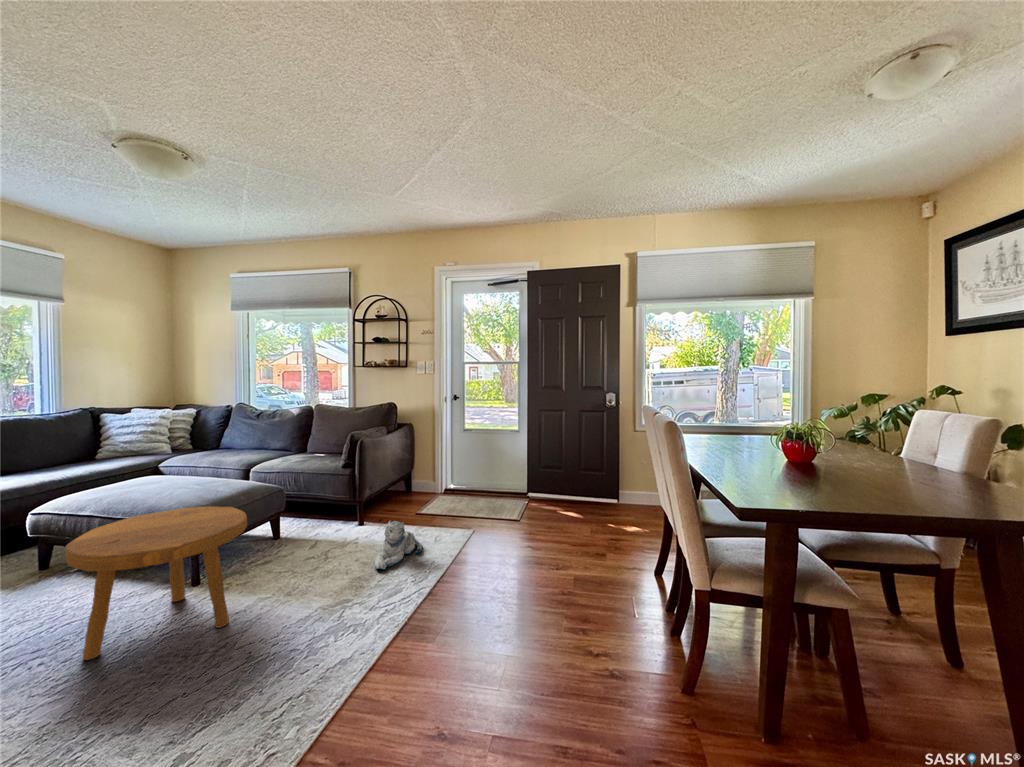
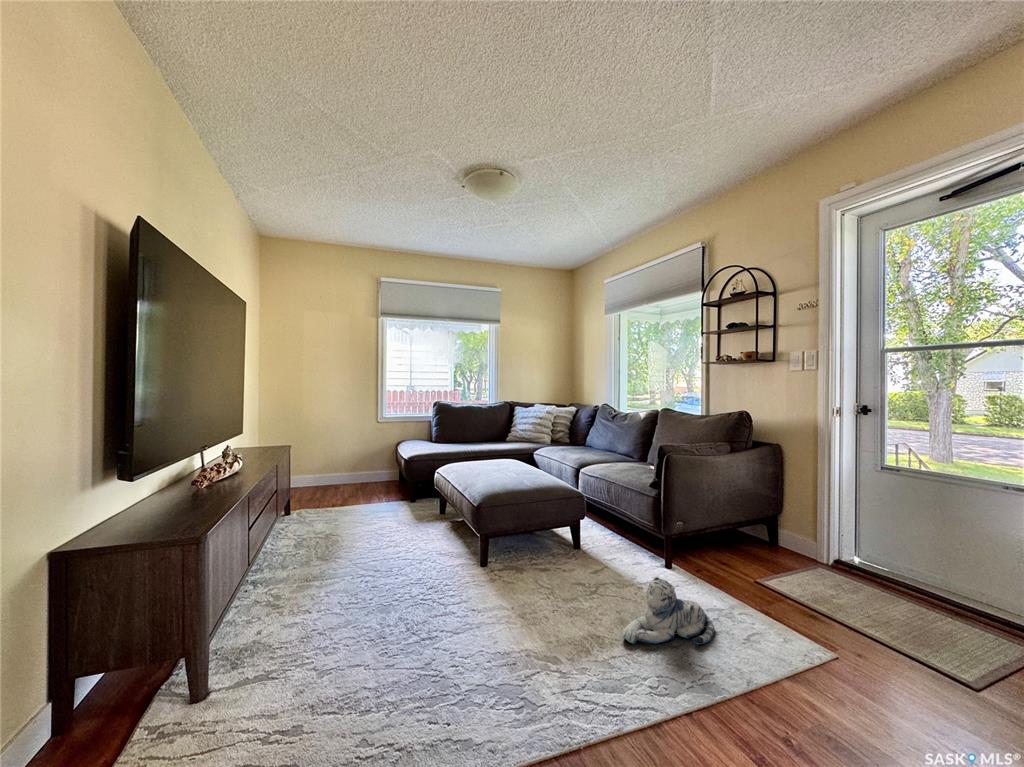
footstool: present [65,506,247,660] -> none [369,491,496,620]

